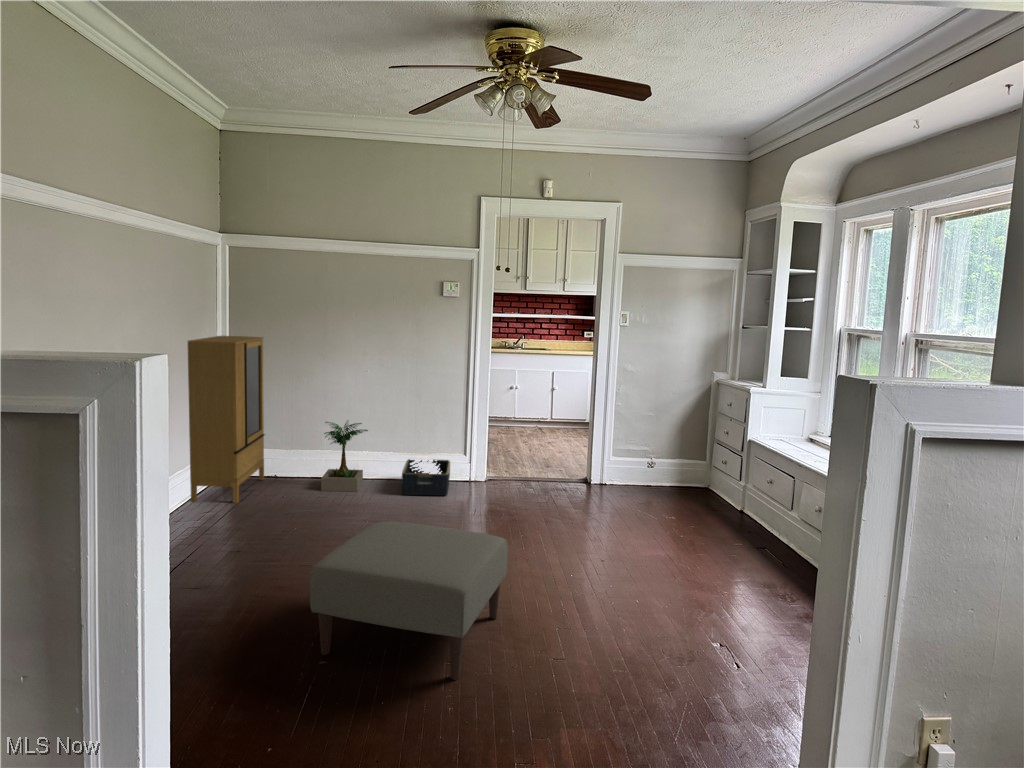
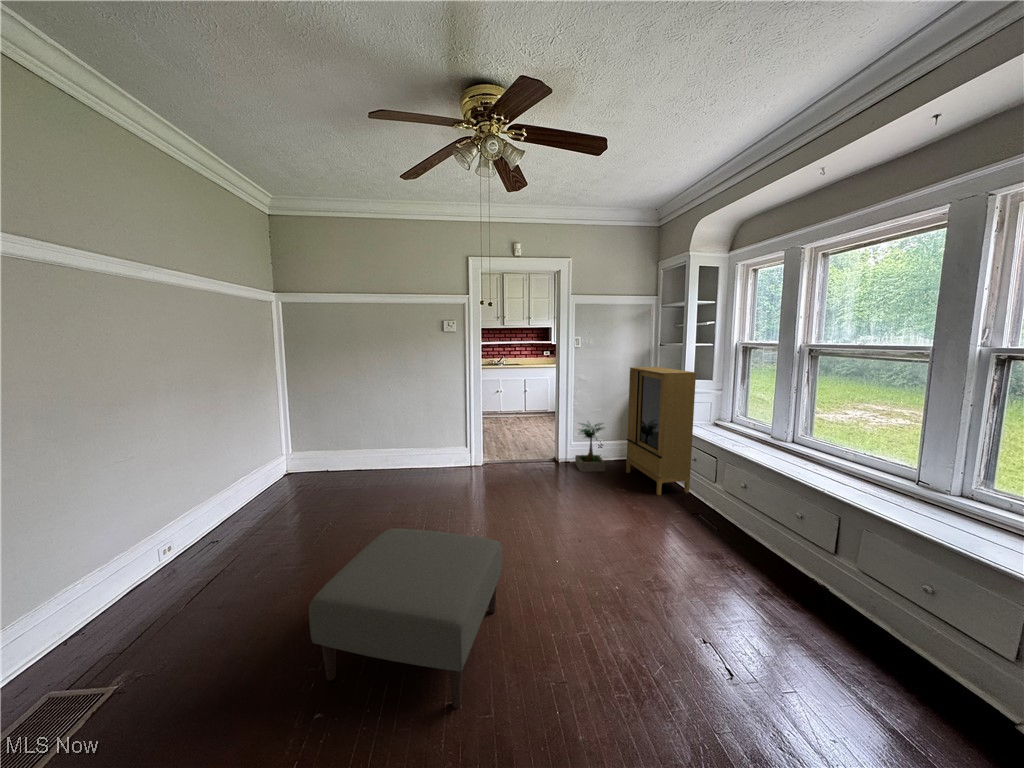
cabinet: present [188,336,265,503] -> present [626,367,696,495]
potted plant: present [321,420,368,492] -> present [575,423,605,472]
basket: present [402,459,450,496] -> none [420,450,456,480]

